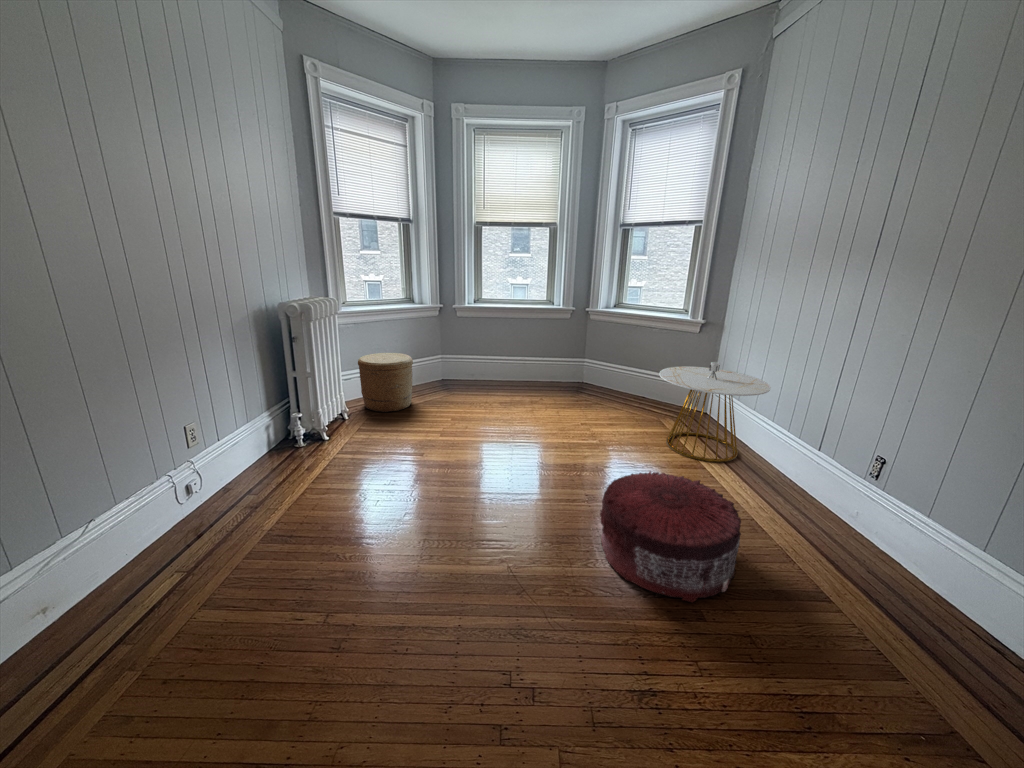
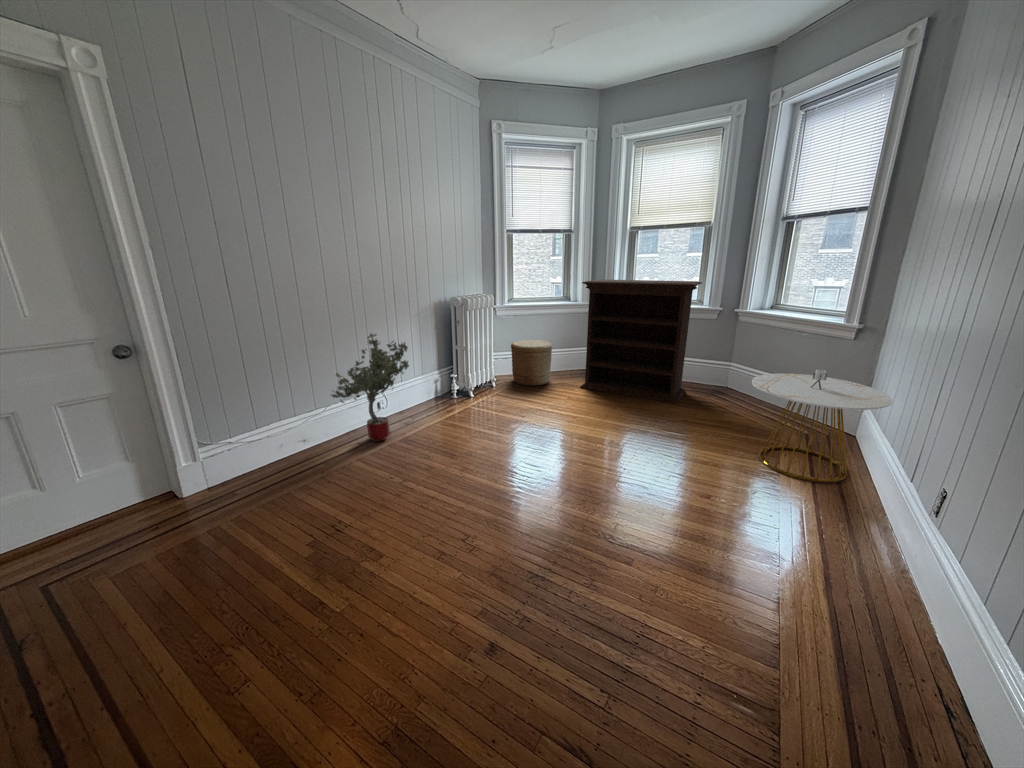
bookshelf: none [449,278,572,407] -> present [580,279,702,404]
potted tree: none [110,370,260,560] -> present [331,334,409,442]
pouf: present [600,472,741,602] -> none [587,451,708,557]

